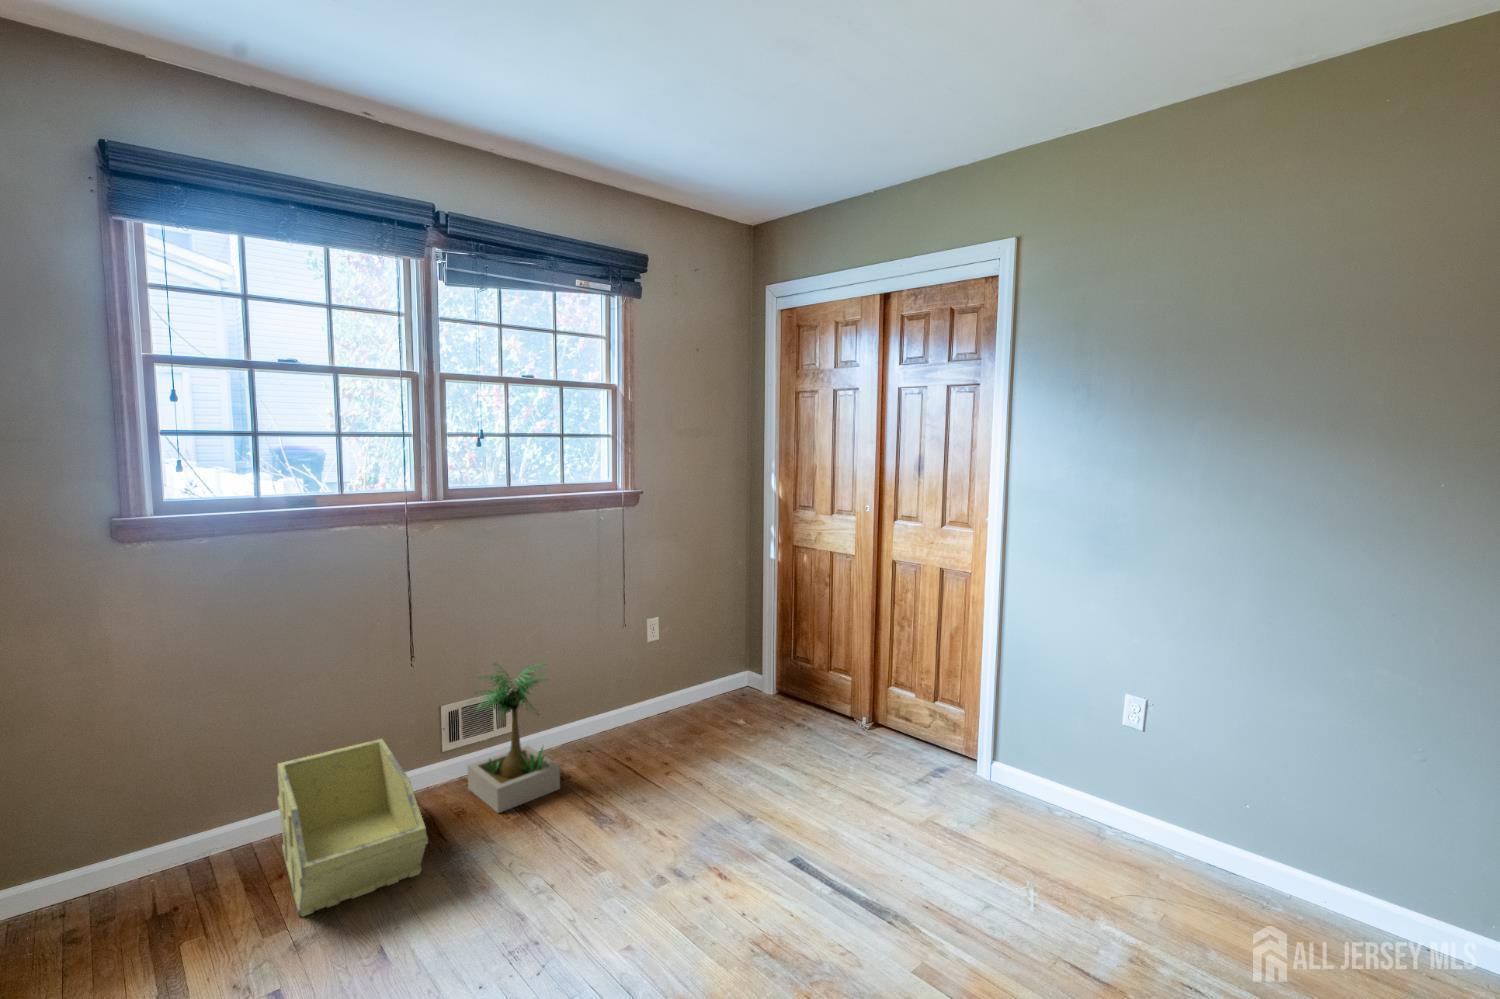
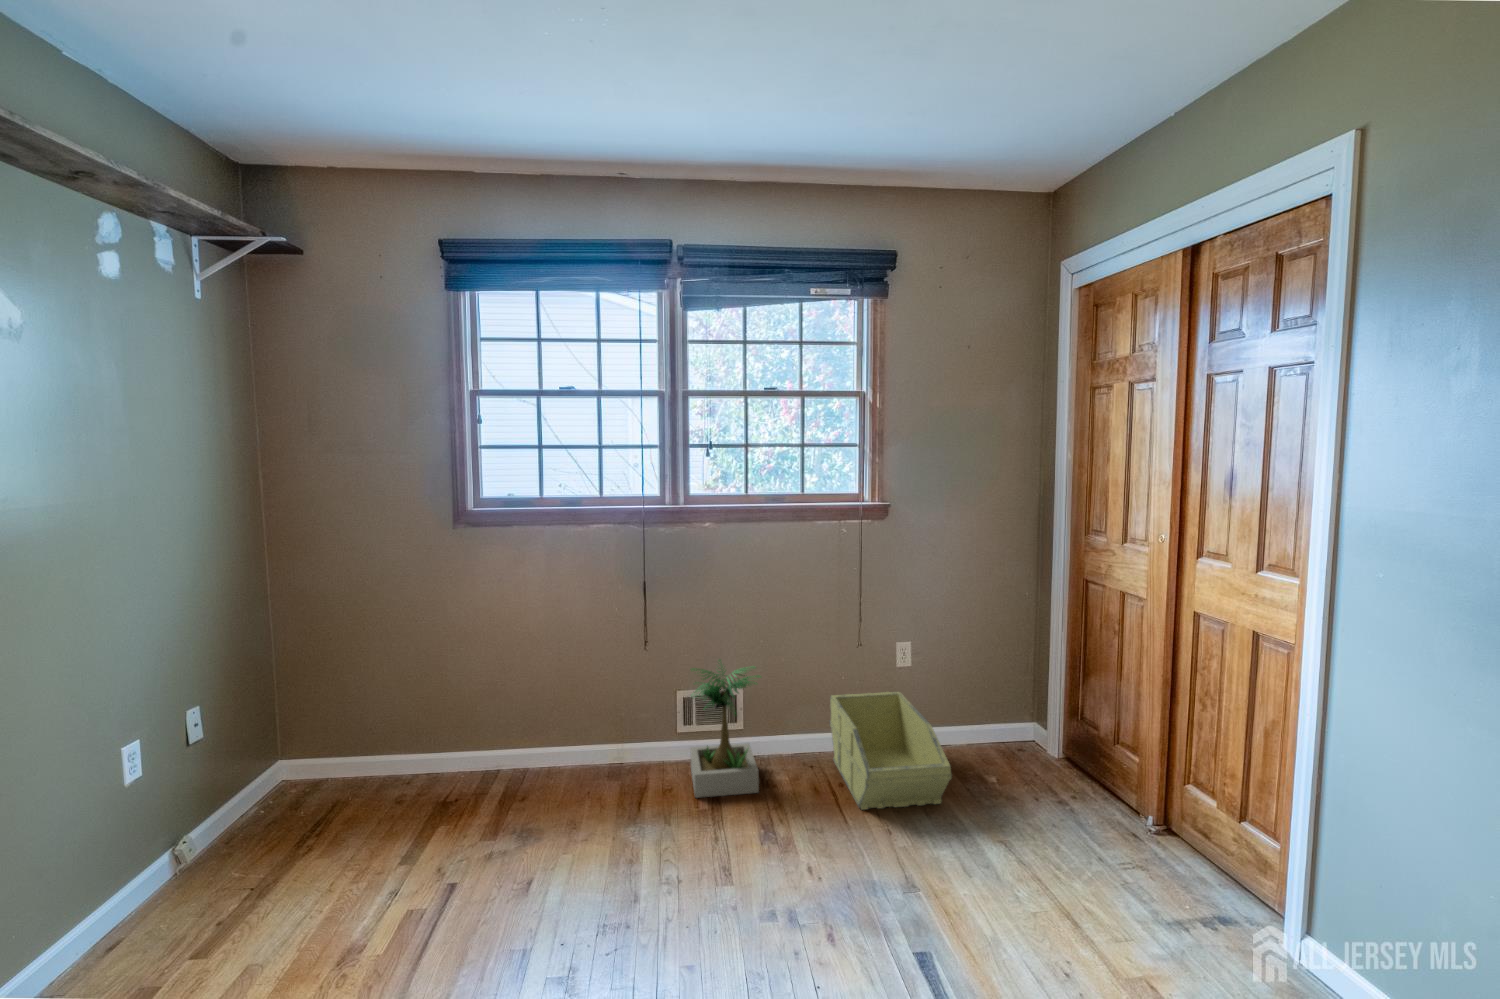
storage bin: present [277,739,428,917] -> present [830,692,952,810]

